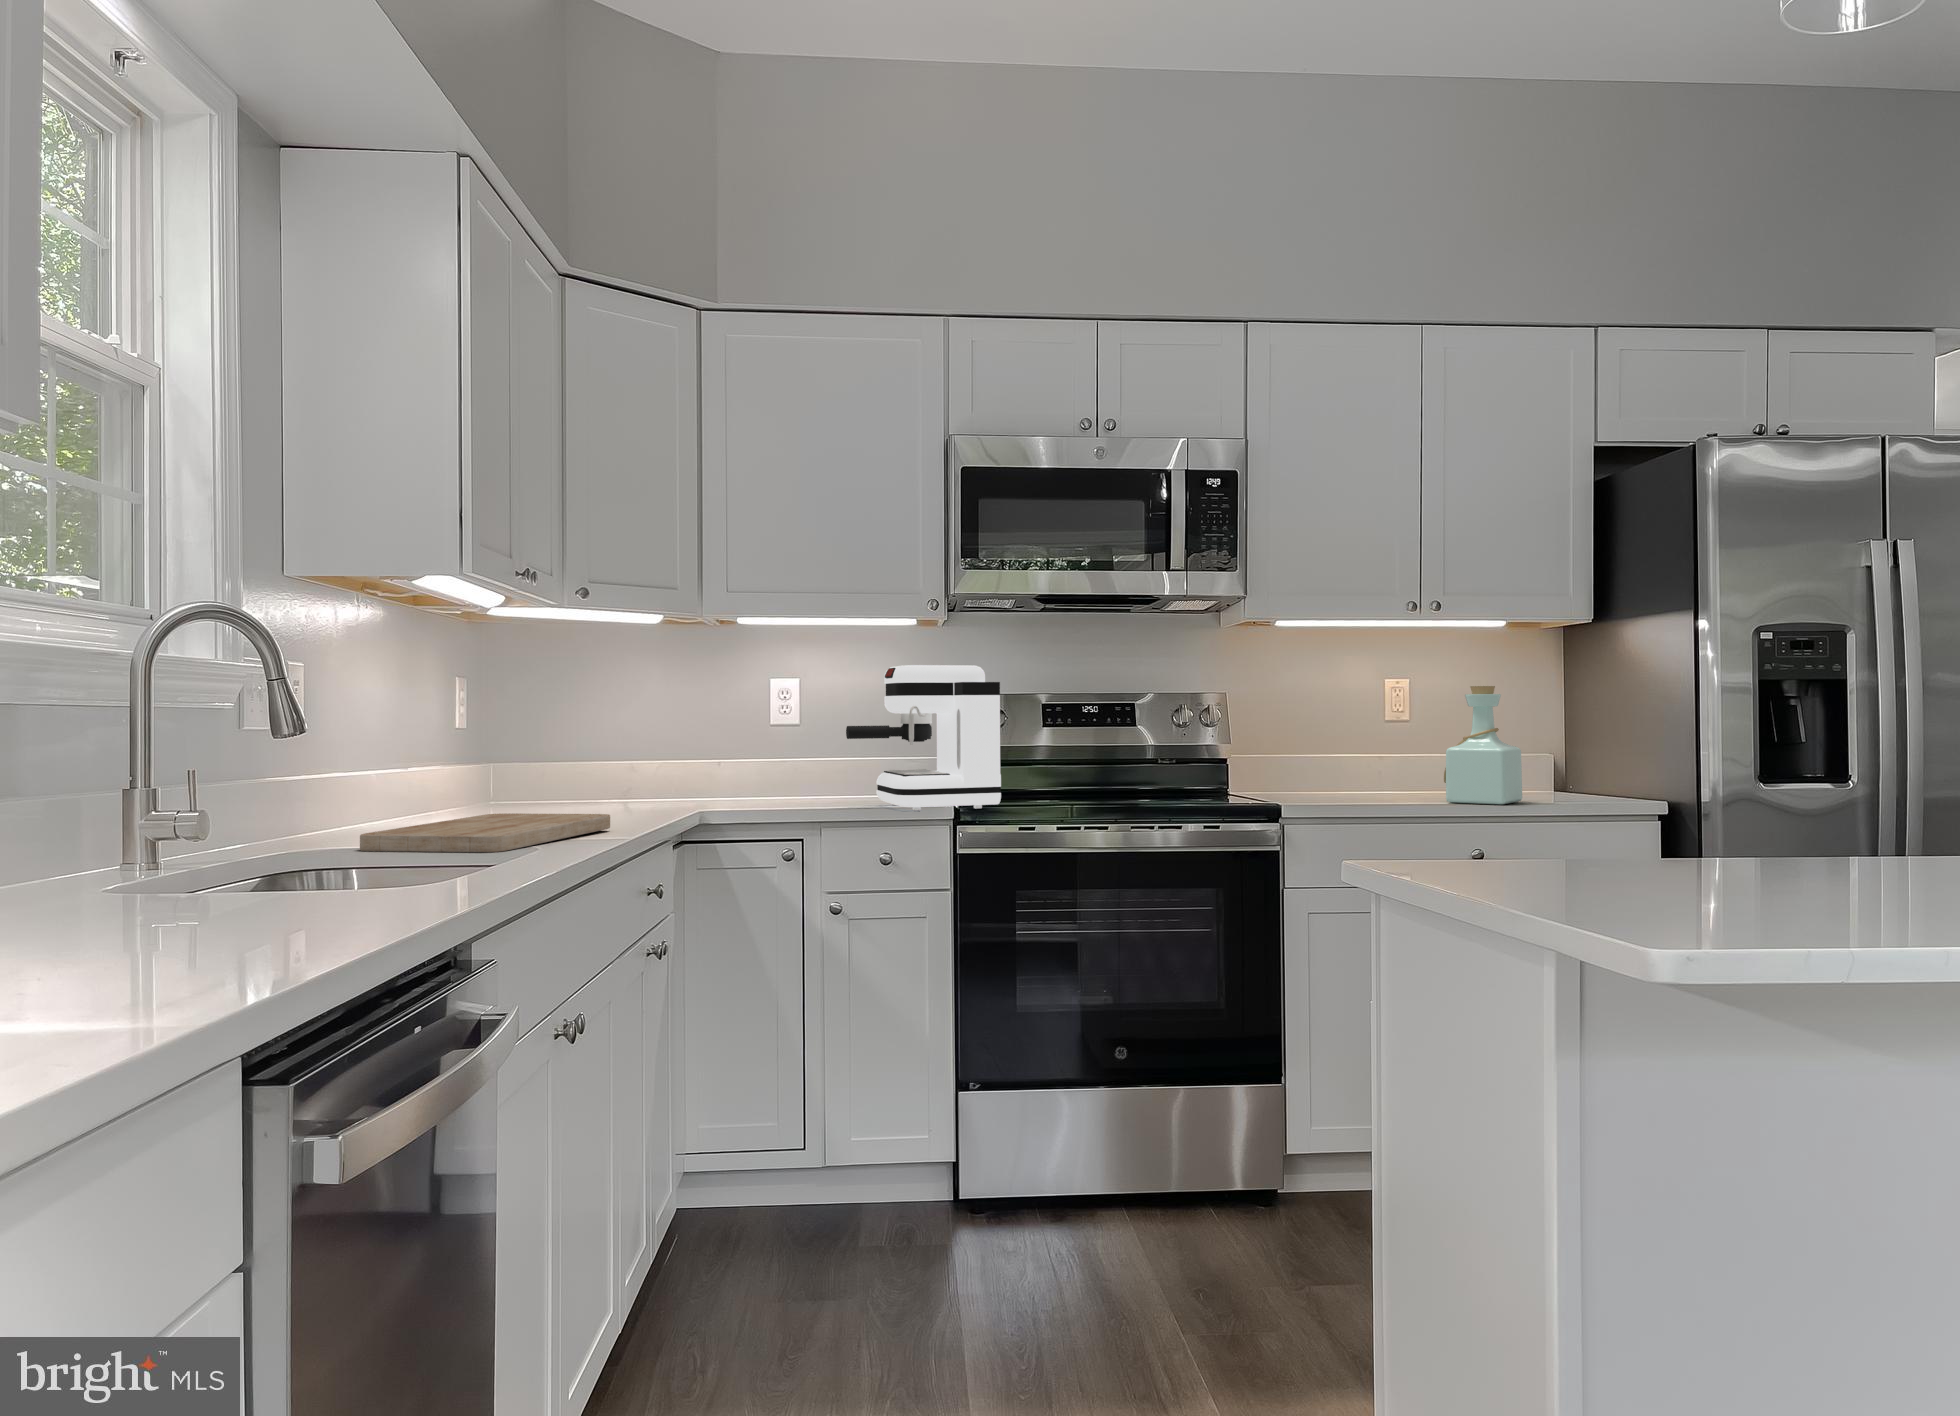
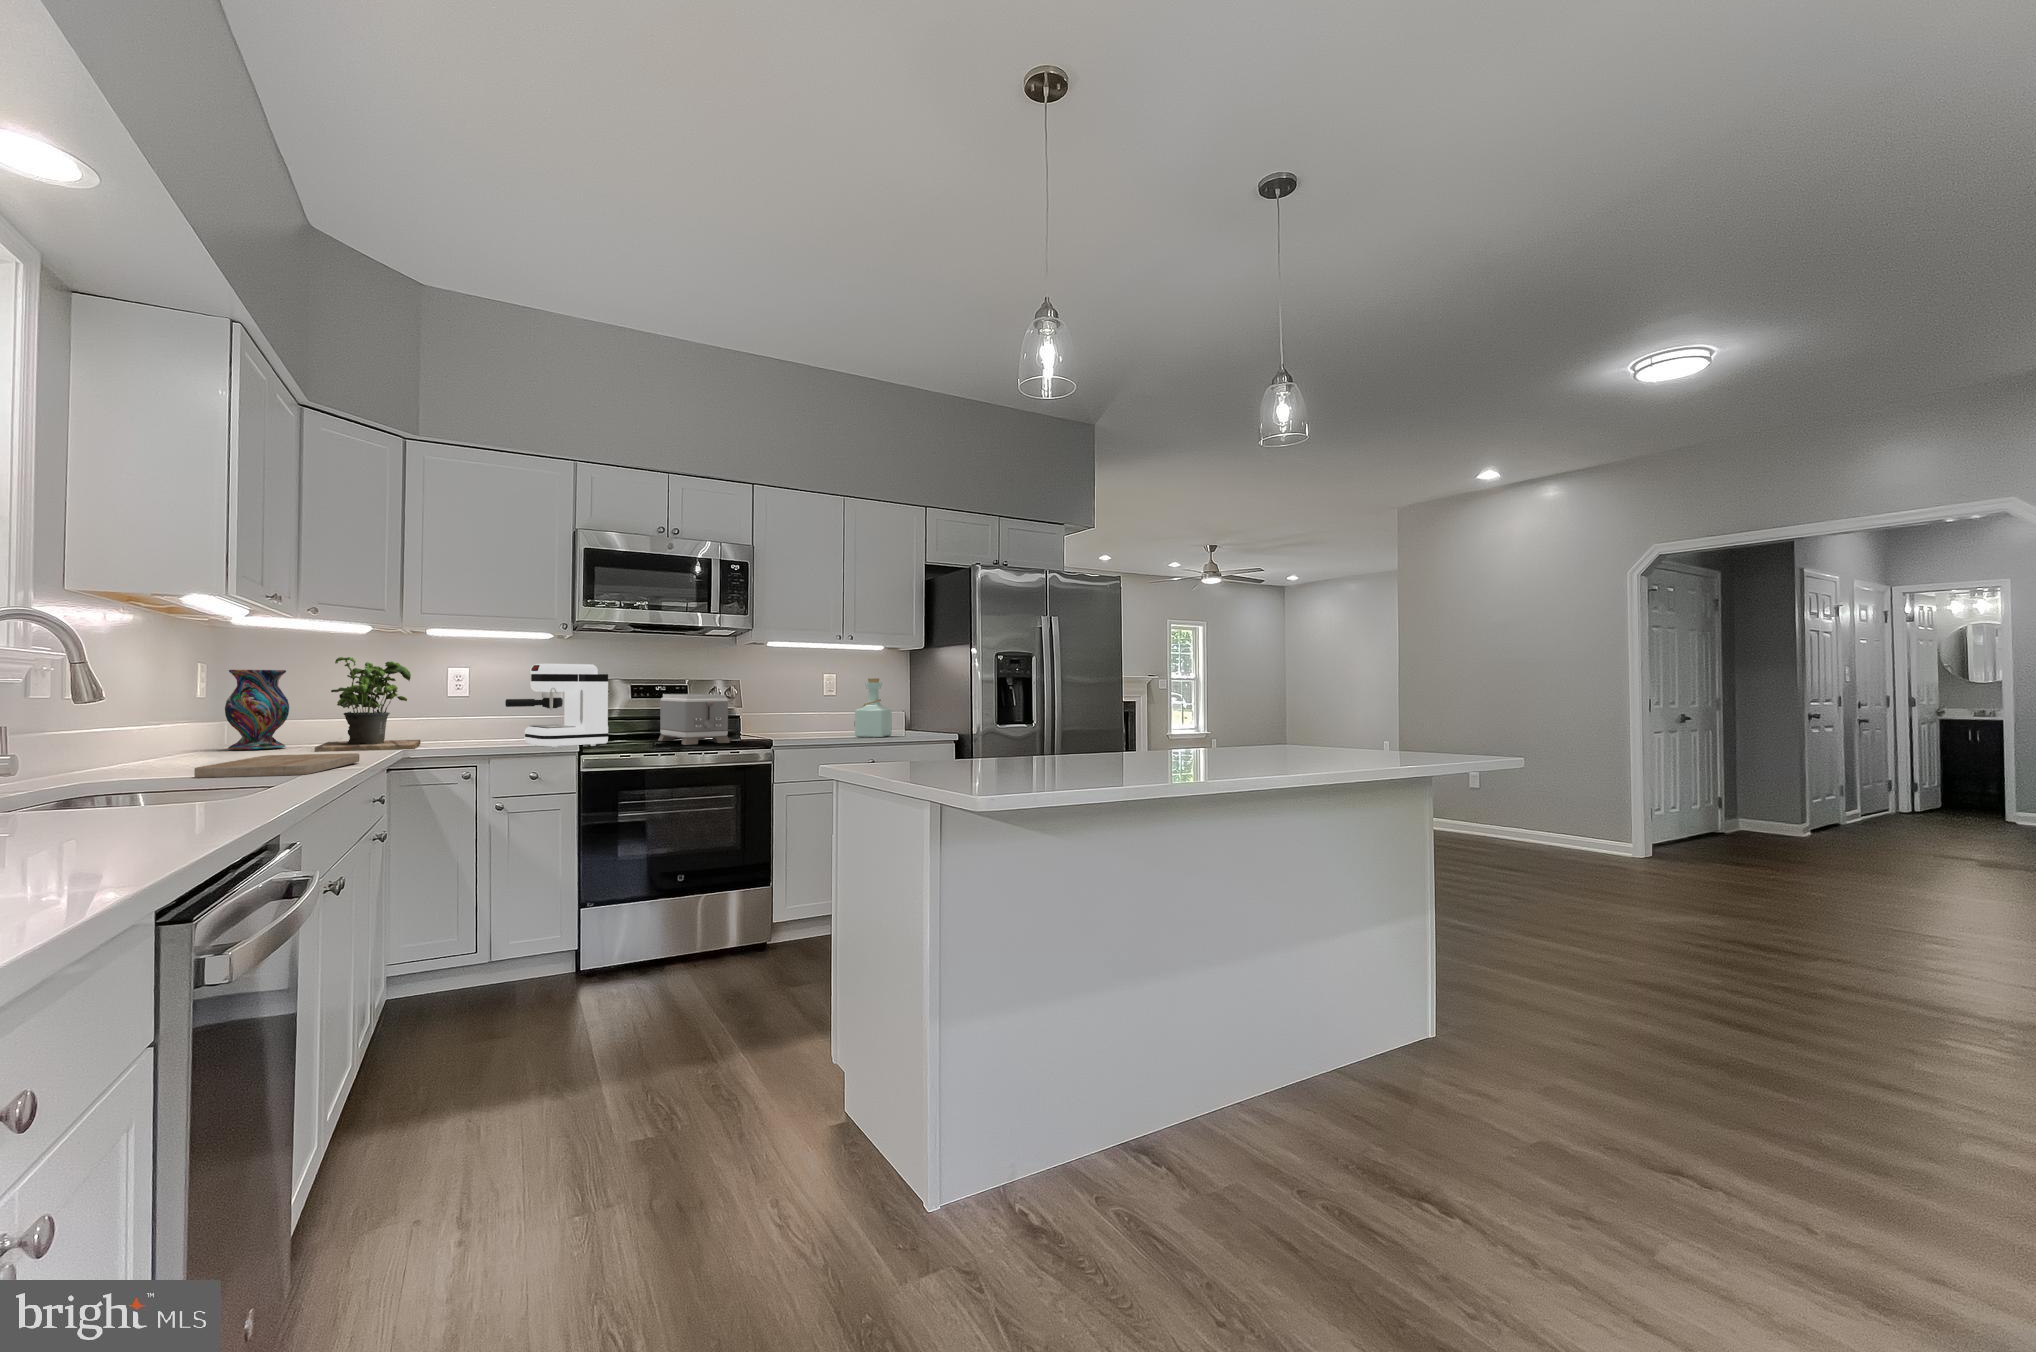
potted plant: none [598,661,745,807] -> present [314,657,421,752]
vase: none [507,683,583,800] -> present [225,670,289,750]
toaster: none [1086,718,1209,811] -> present [658,694,730,745]

